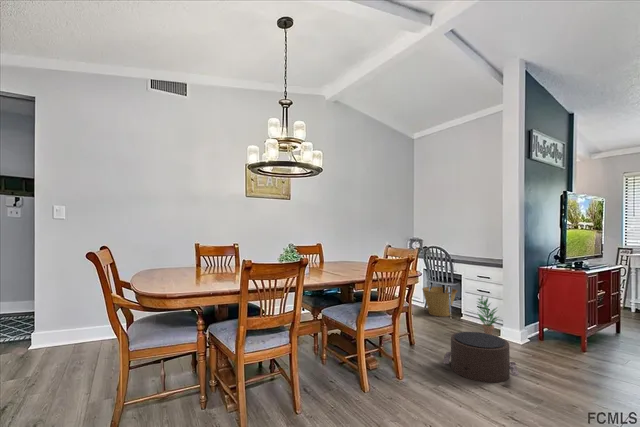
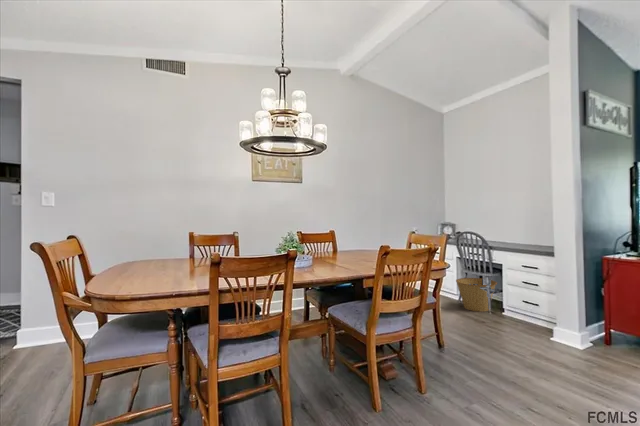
potted plant: present [478,296,497,335] -> none [520,288,552,337]
pouf: present [443,332,519,383] -> none [480,335,584,405]

